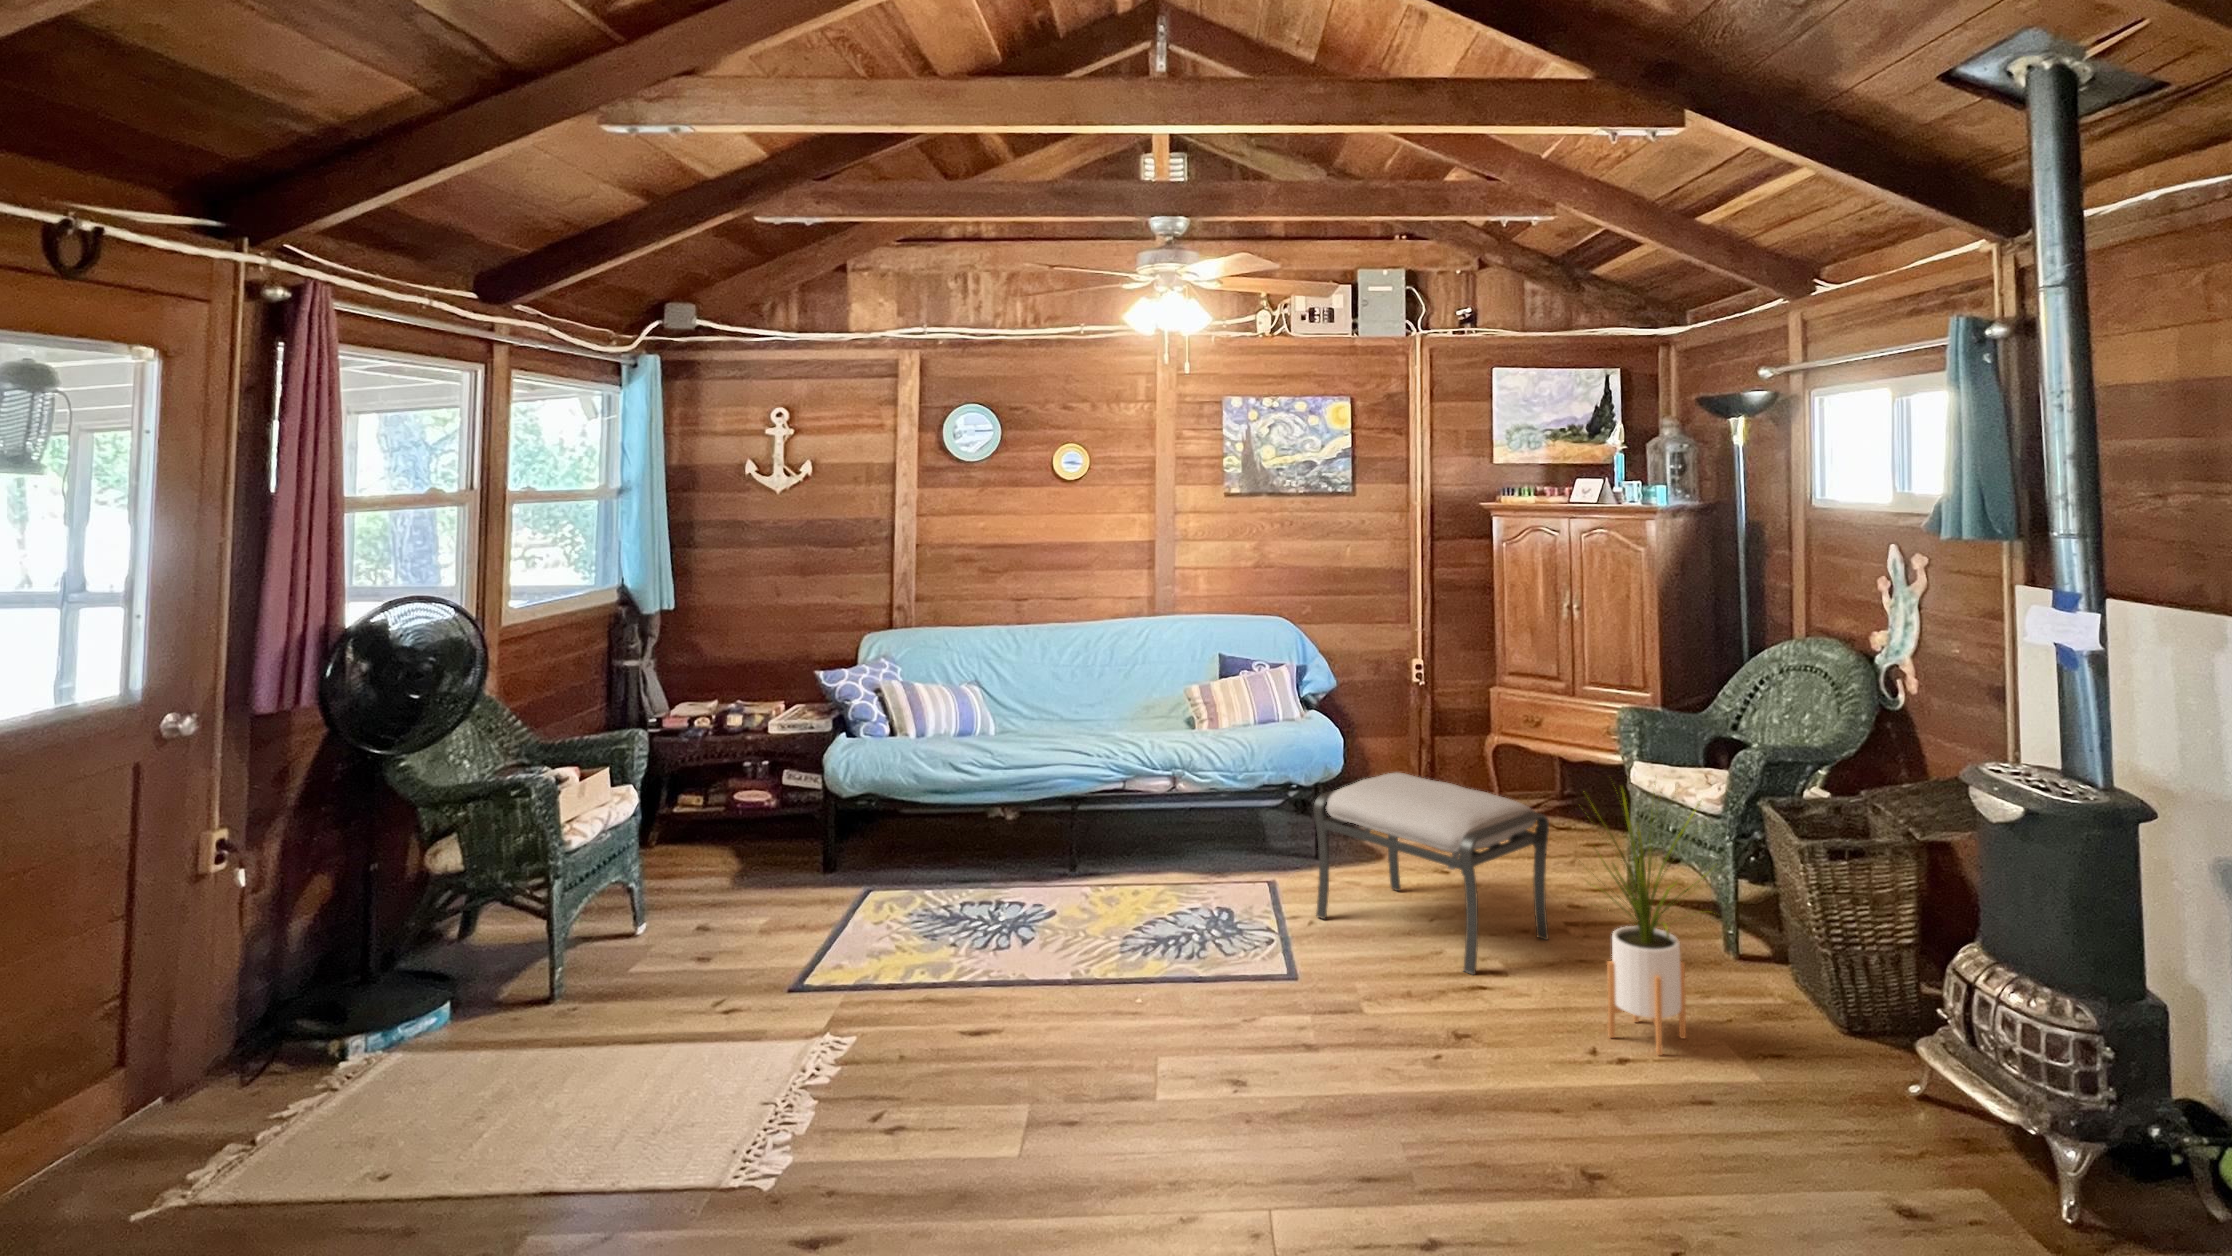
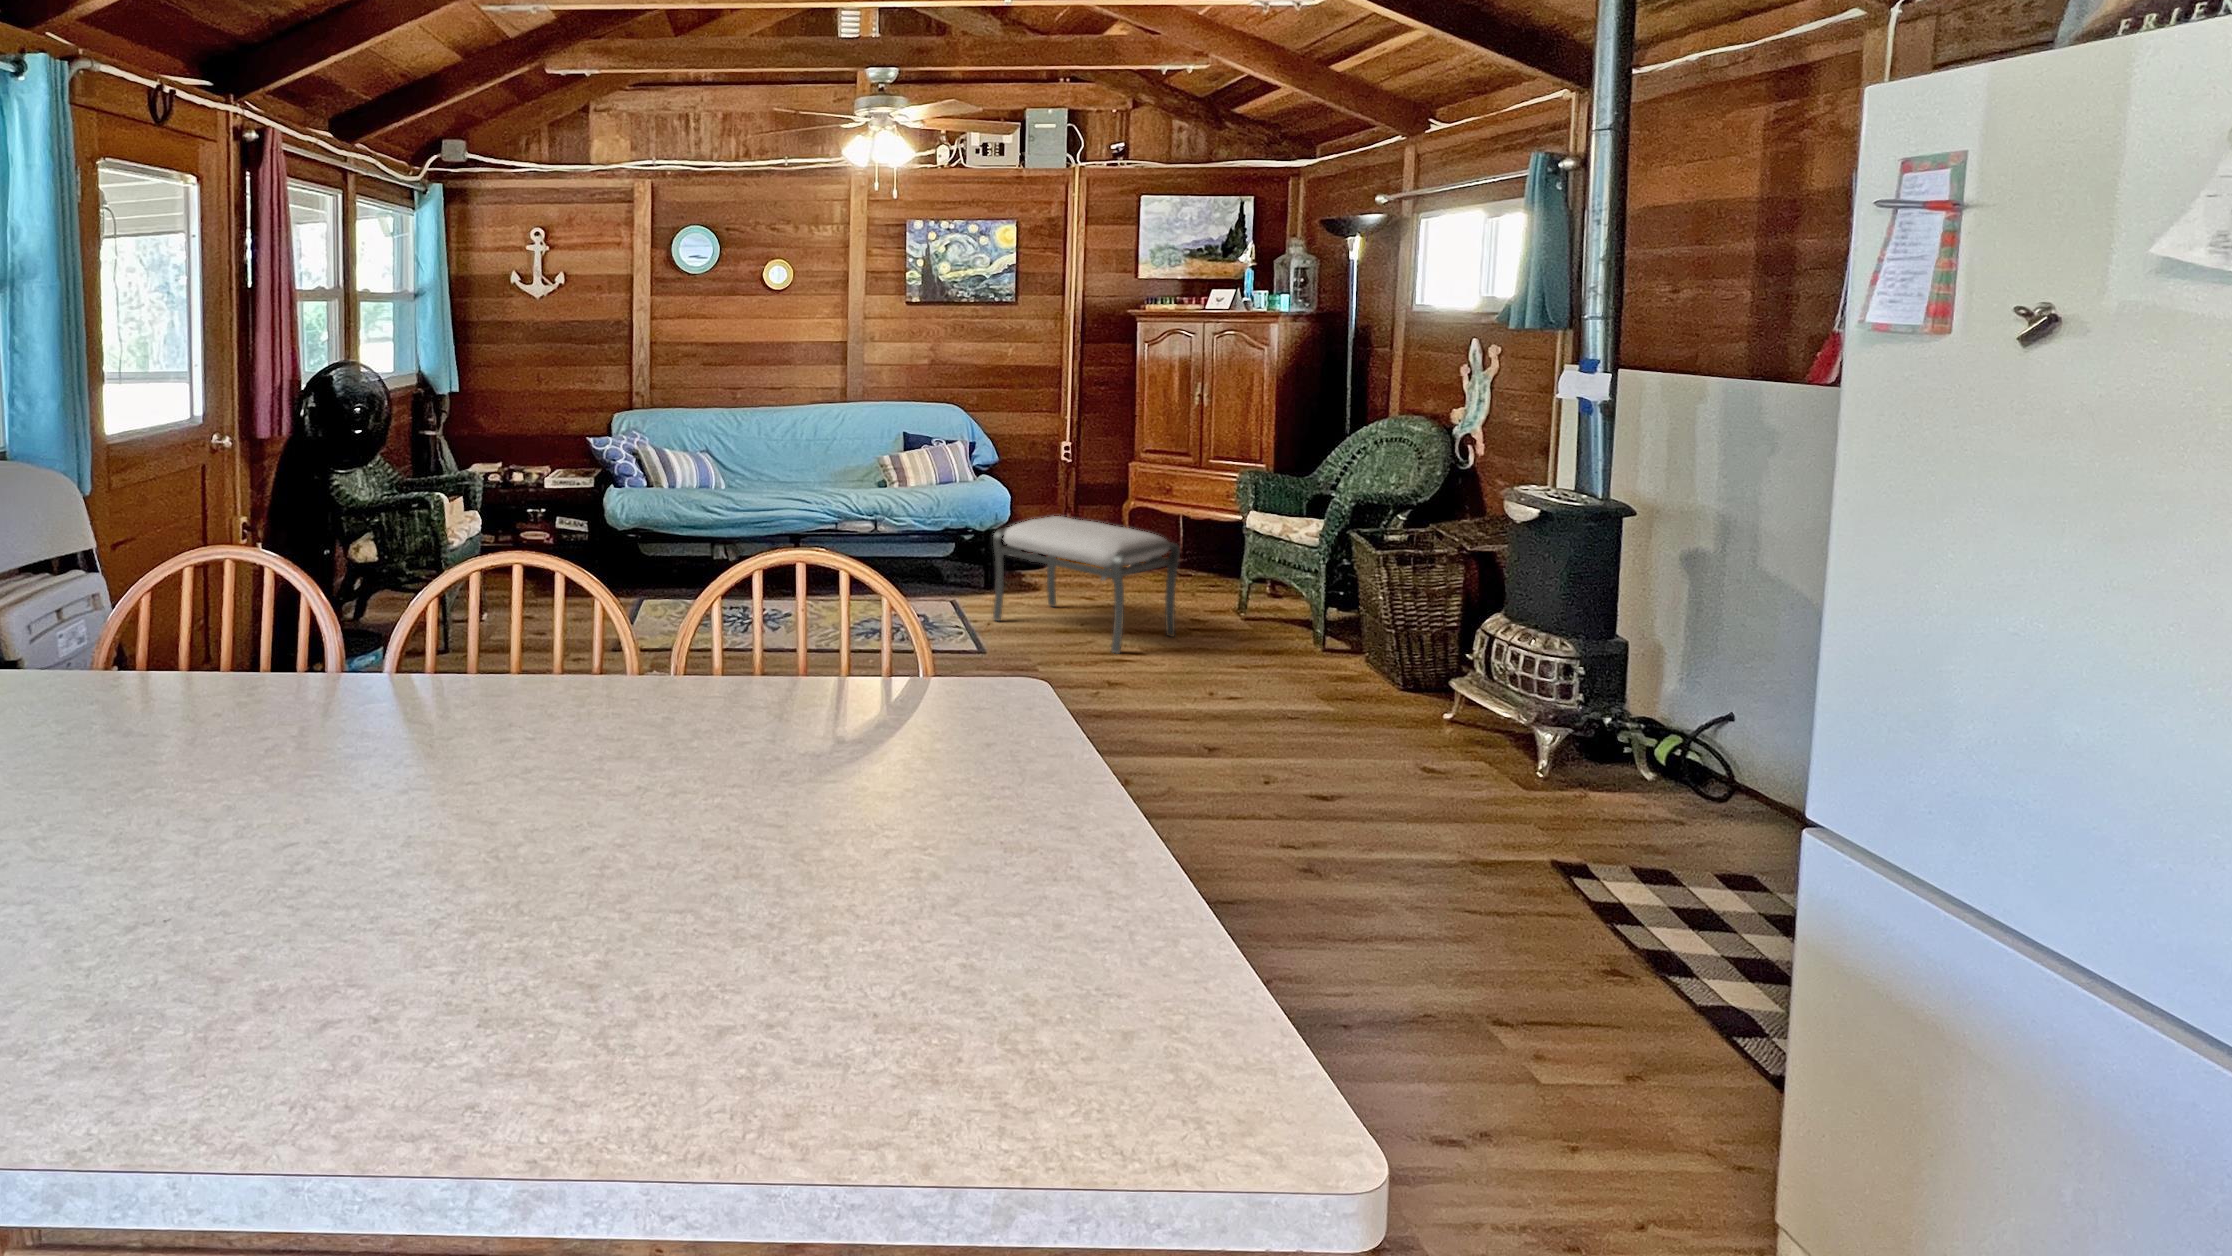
house plant: present [1593,784,1702,1055] -> none [1204,501,1313,698]

